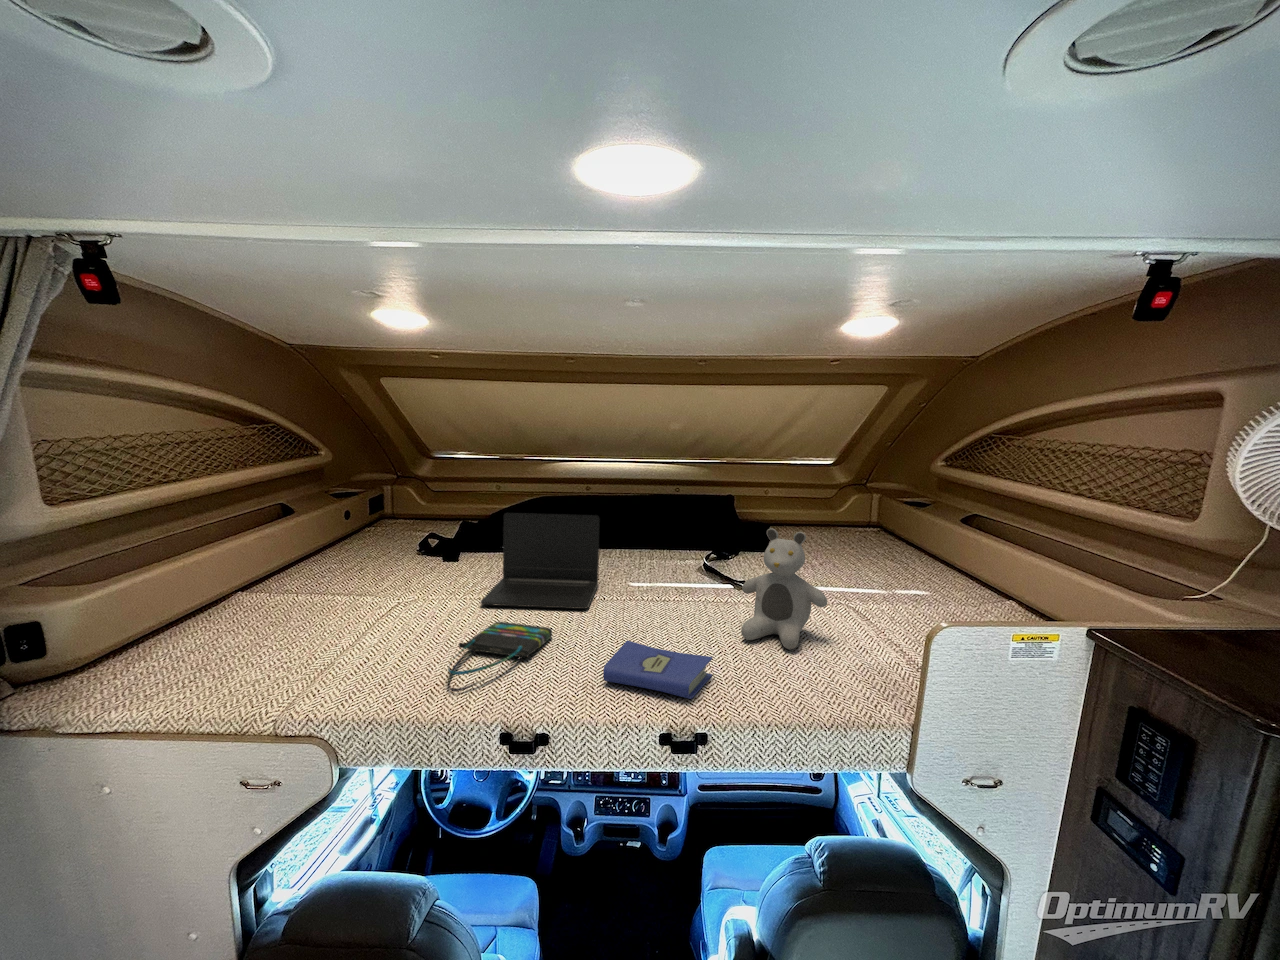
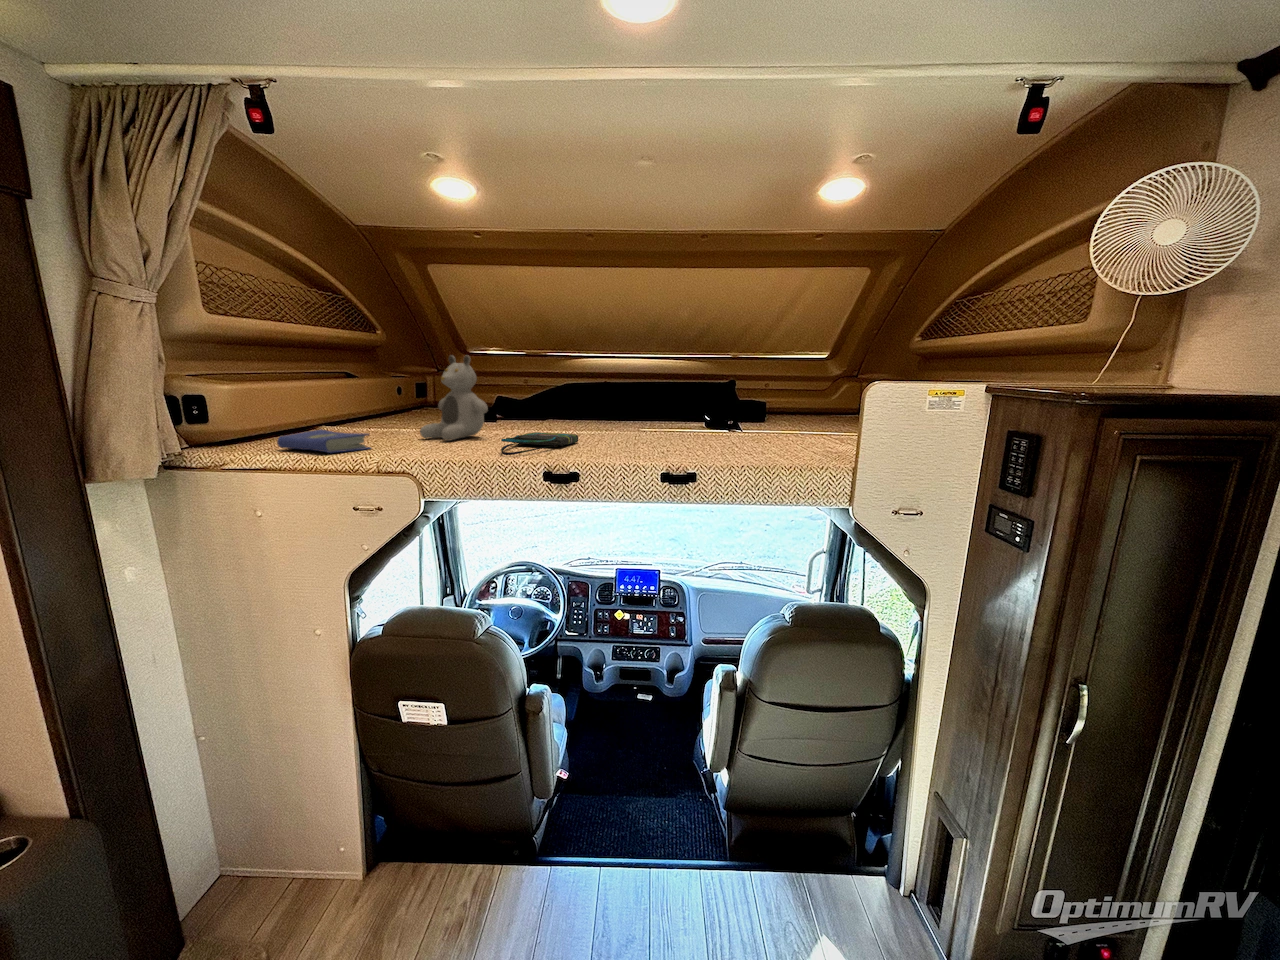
laptop: present [481,513,600,609] -> none [519,368,614,435]
teddy bear: present [741,528,827,649] -> present [420,355,488,441]
hardcover book: present [603,640,713,699] -> present [277,430,371,453]

